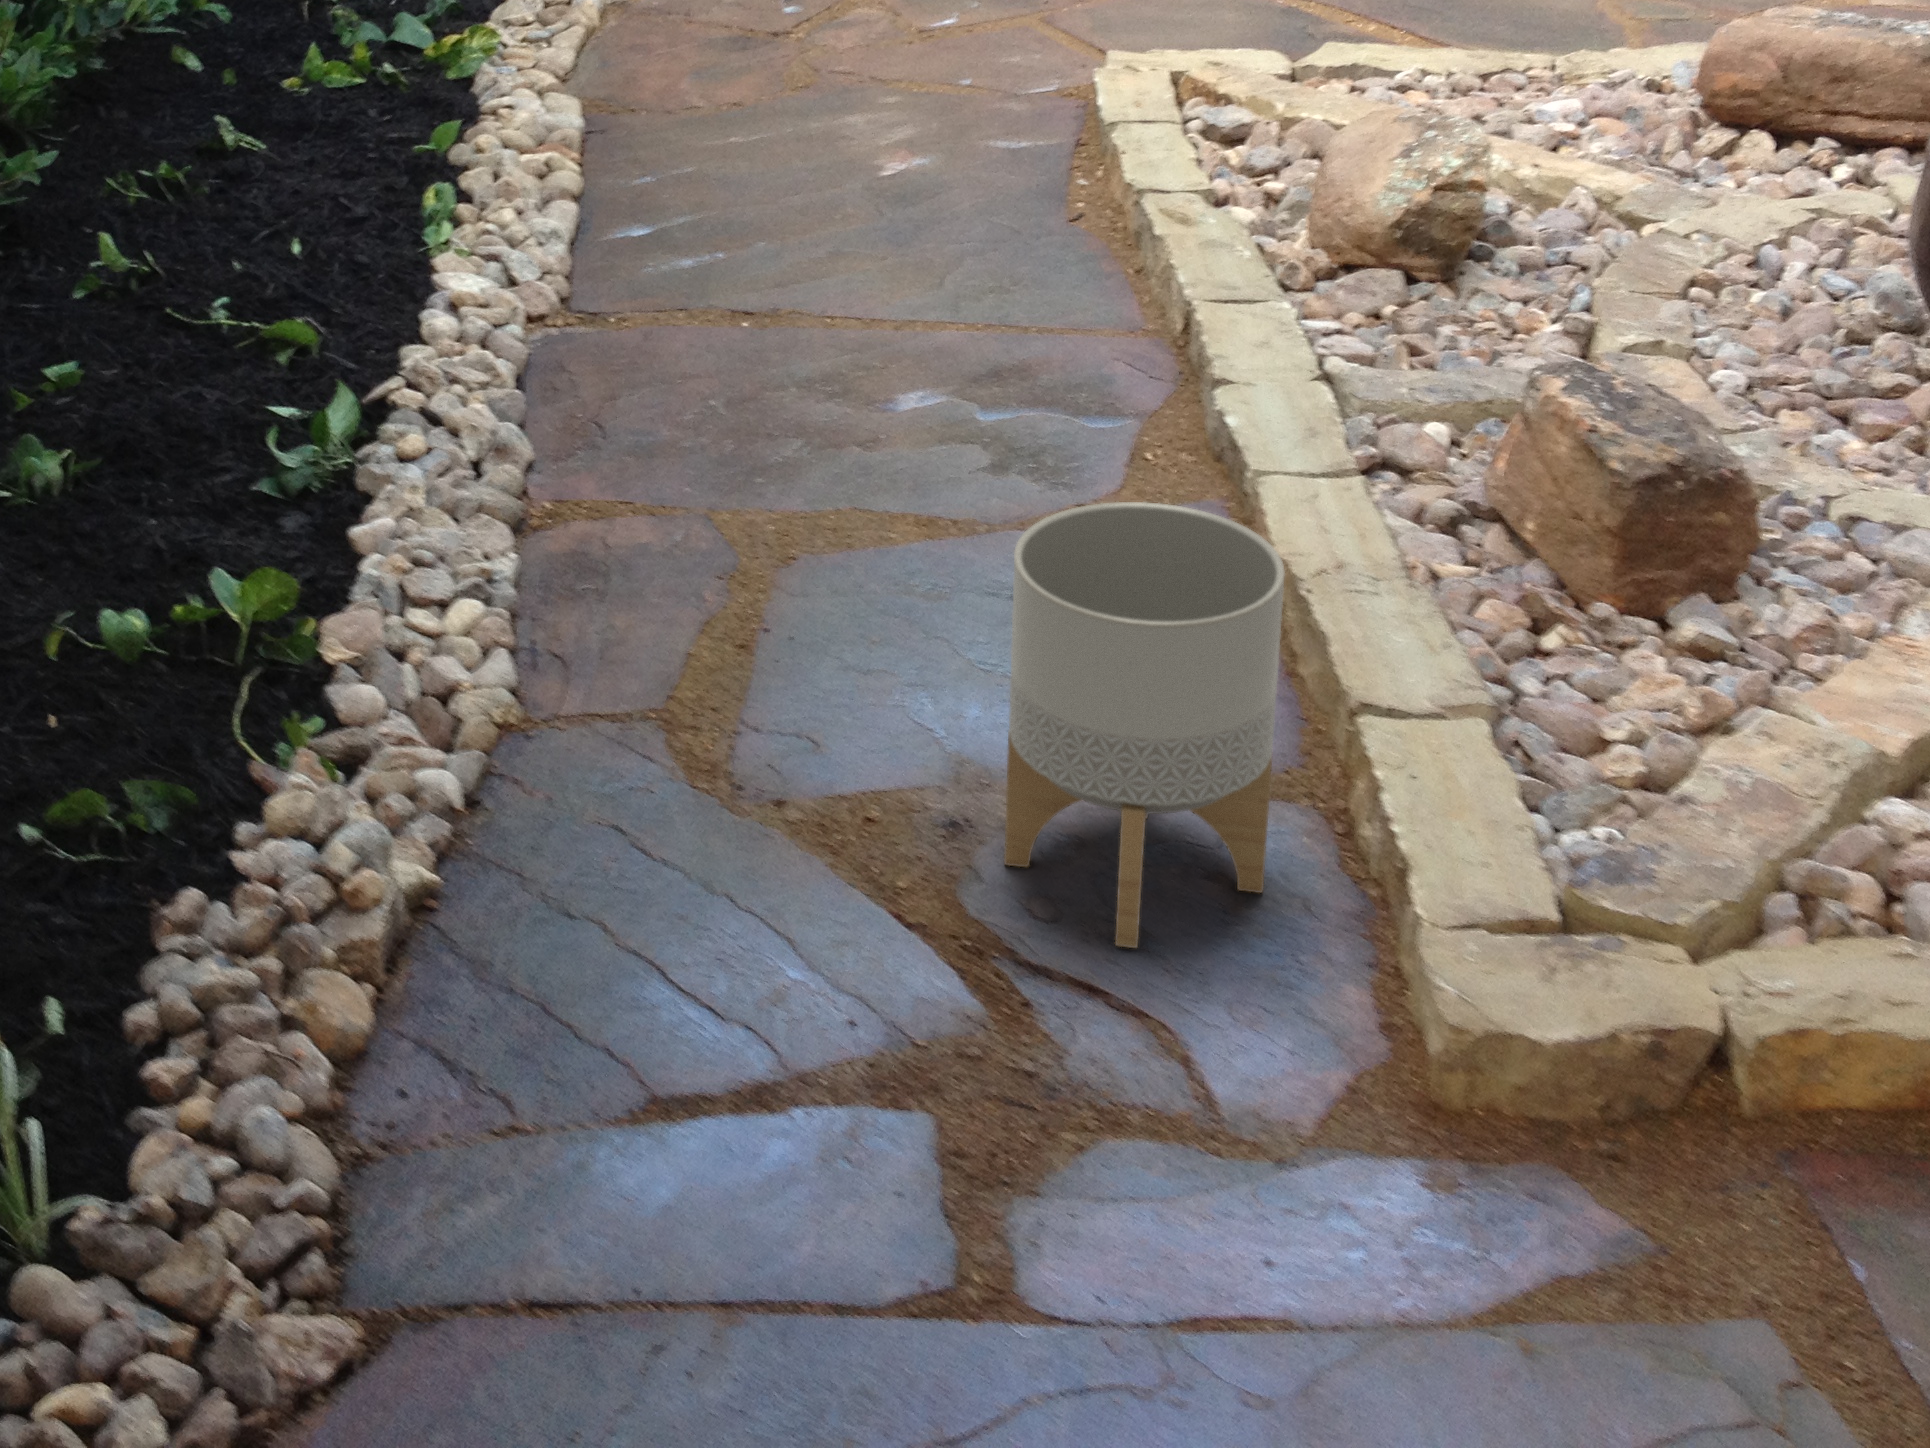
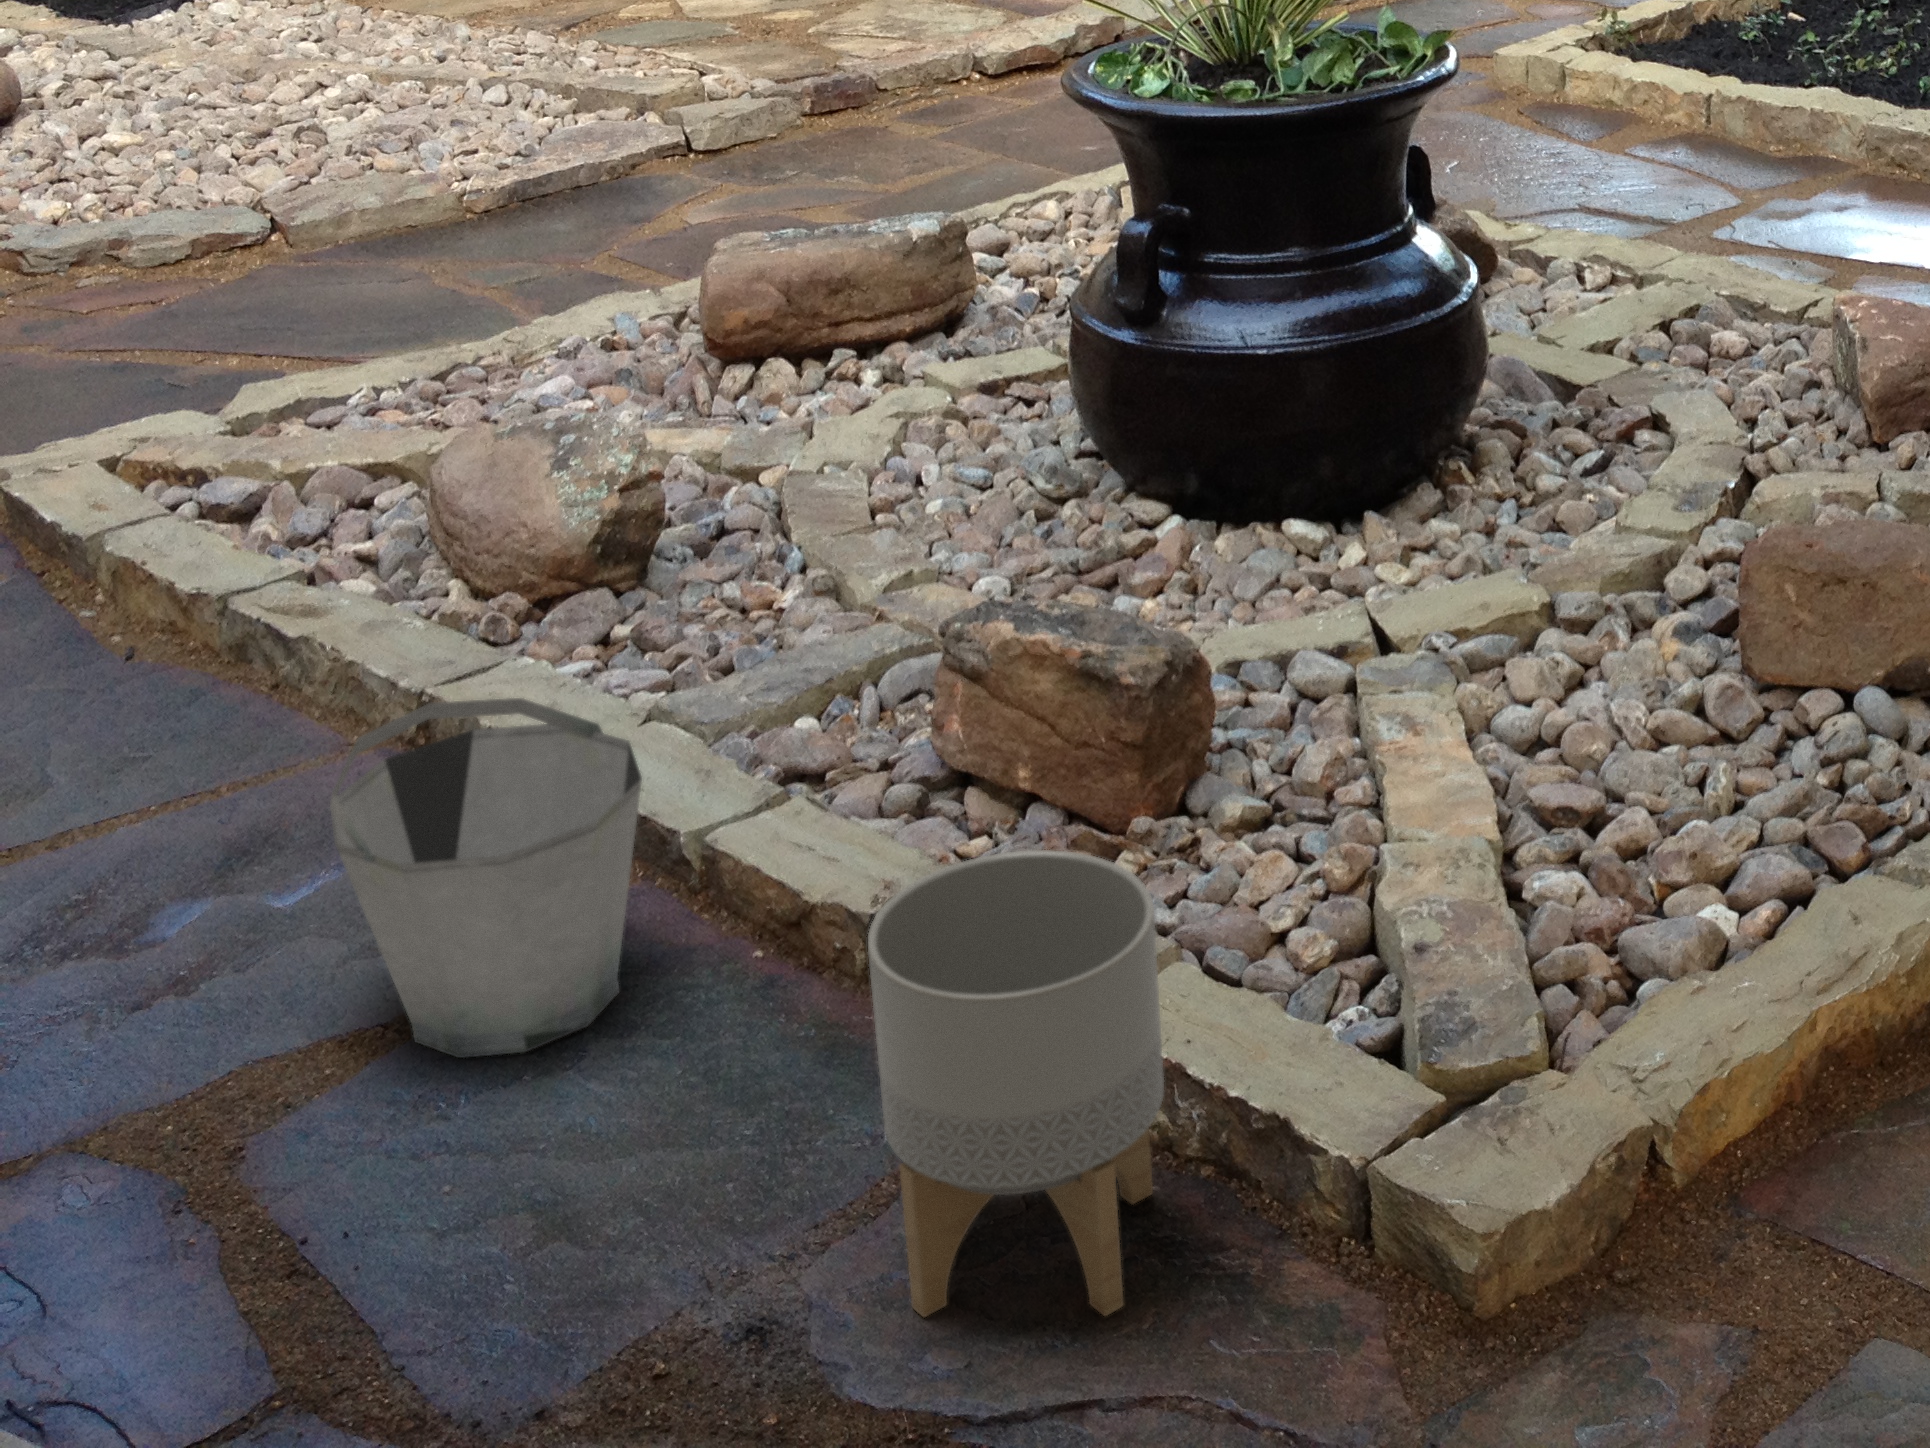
bucket: none [903,258,1159,560] -> present [330,698,642,1058]

